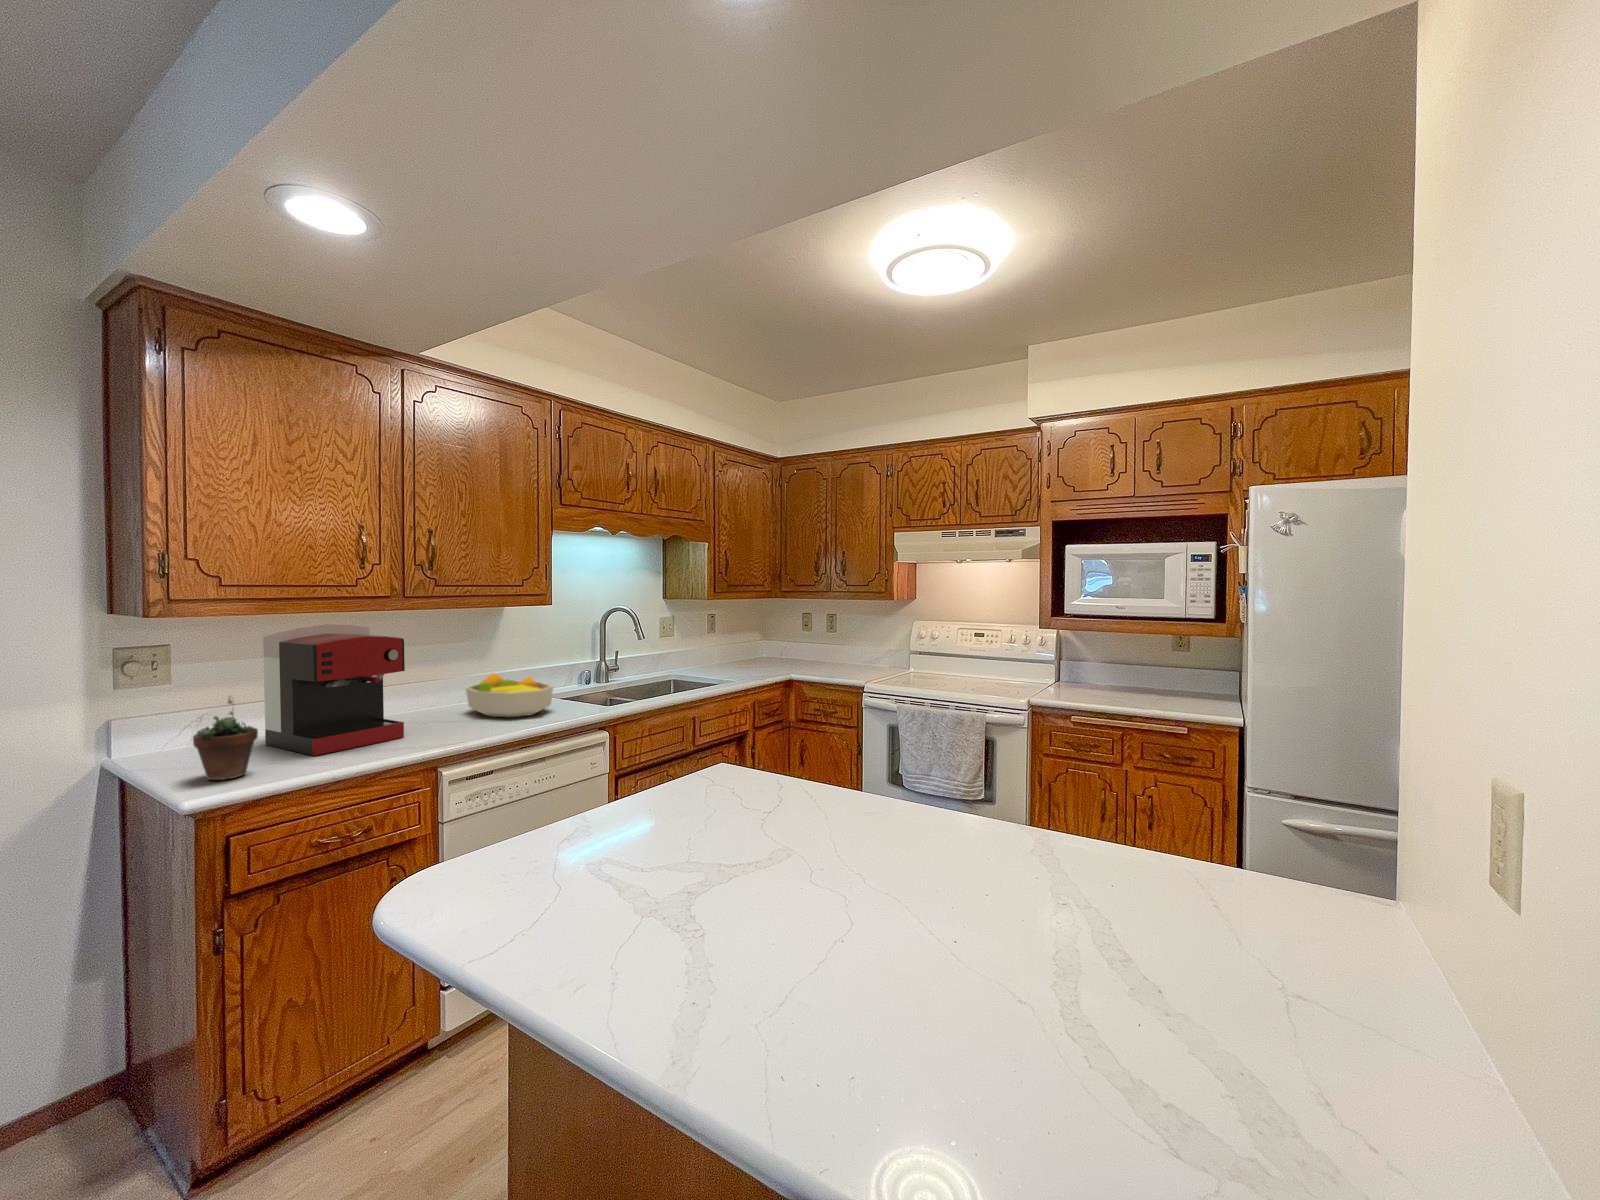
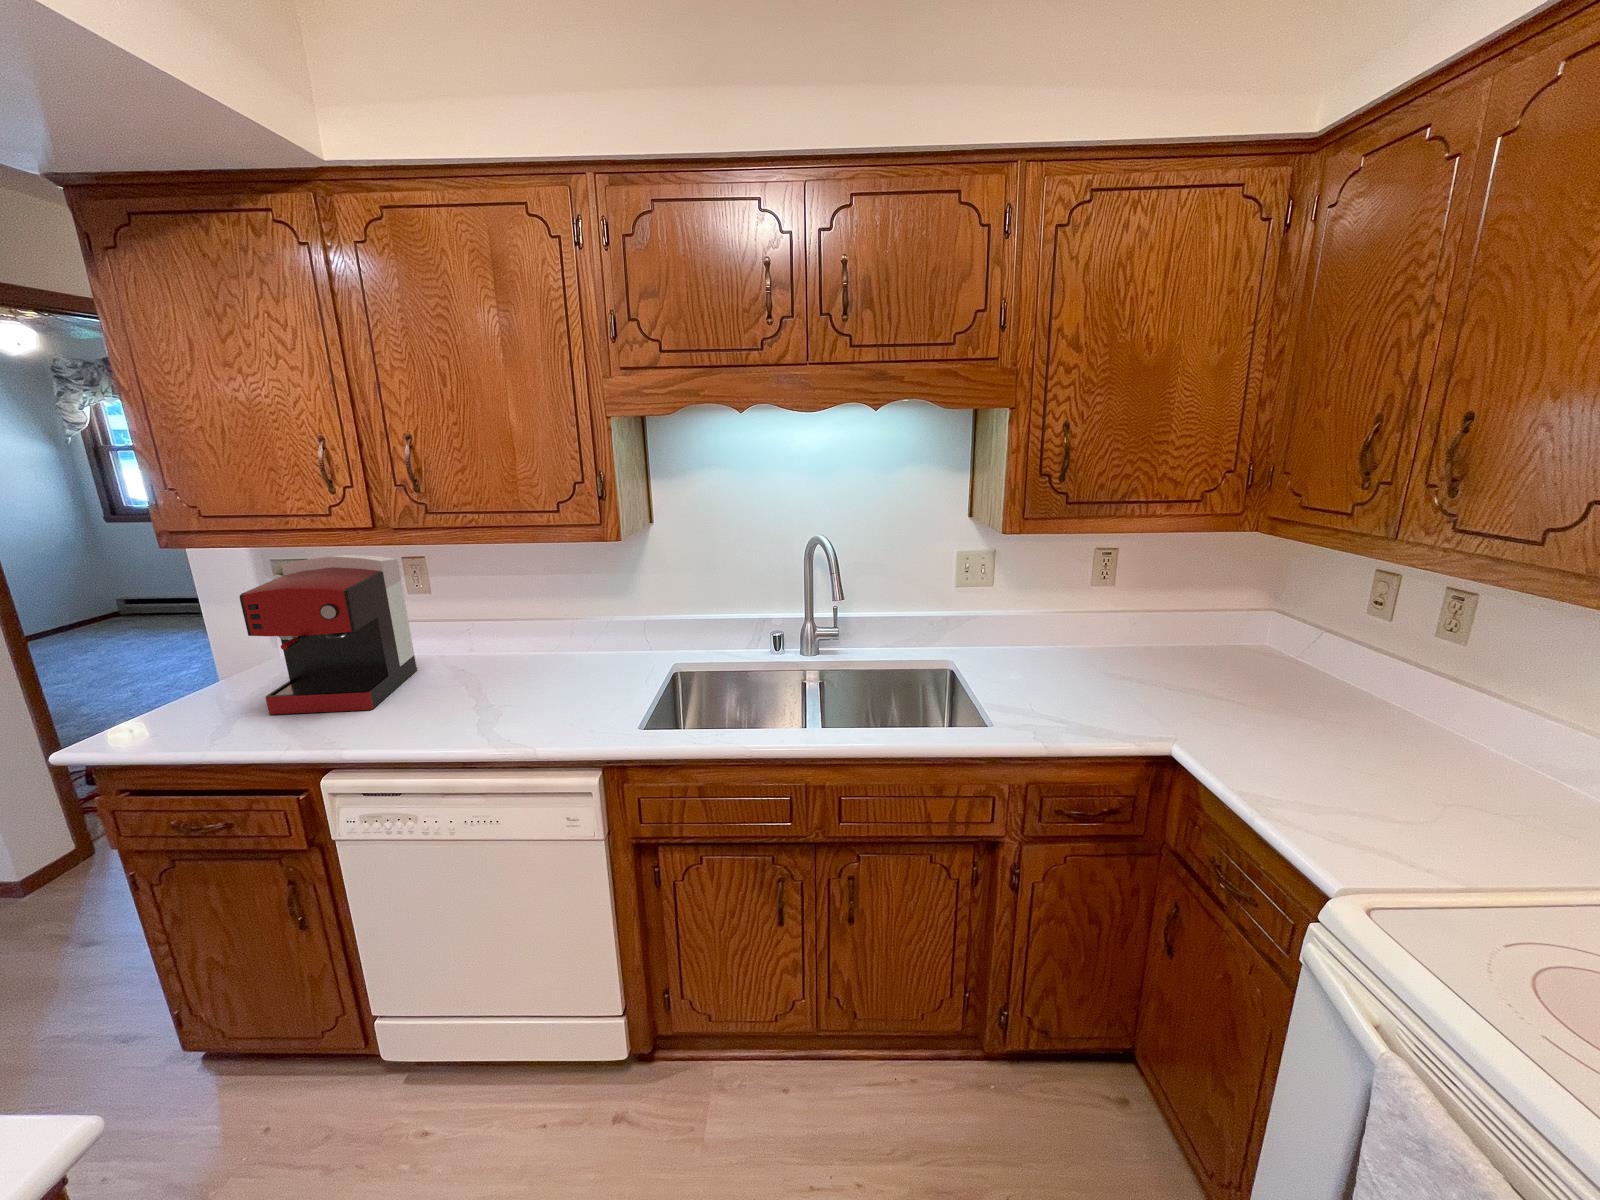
fruit bowl: present [466,673,553,717] -> none [484,631,591,715]
succulent plant: present [193,698,258,780] -> none [127,644,201,728]

